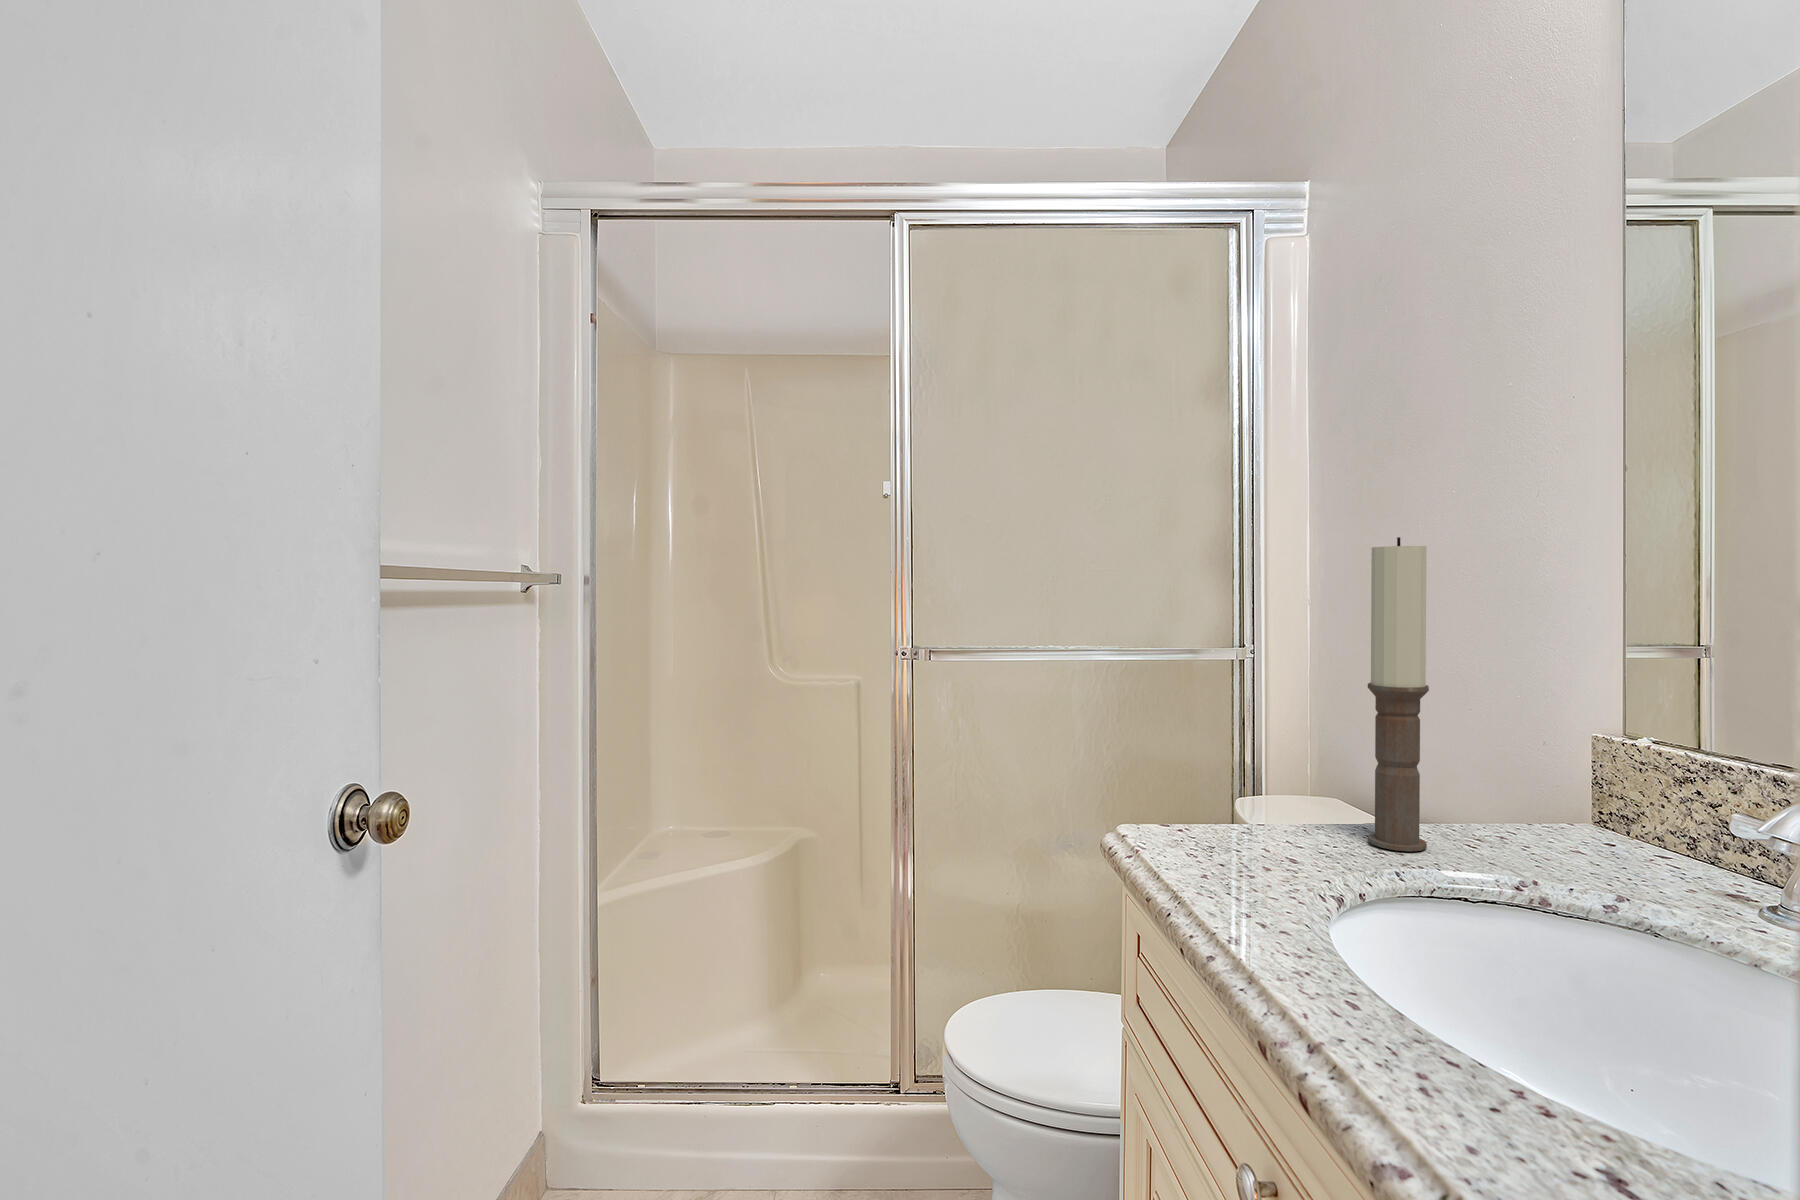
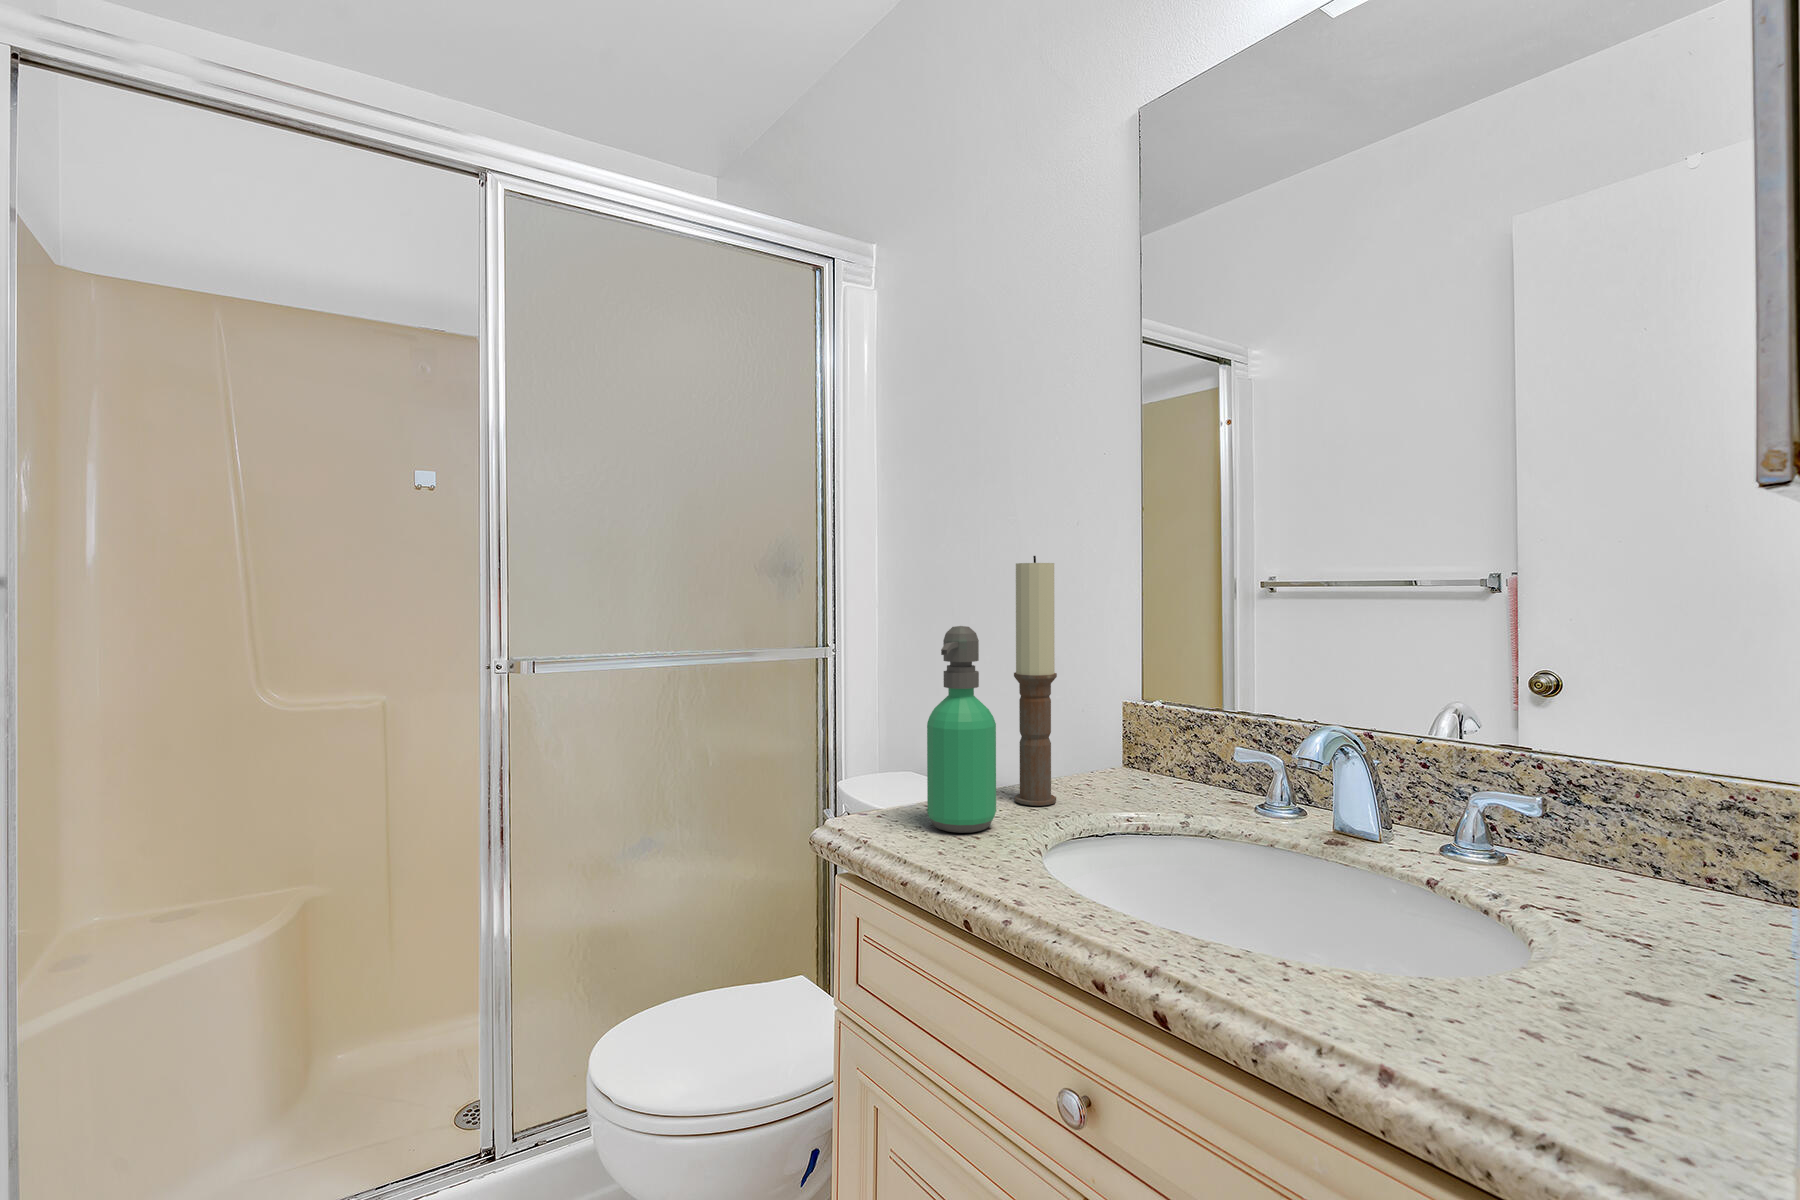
soap dispenser: none [1224,622,1310,864] -> present [927,626,996,833]

